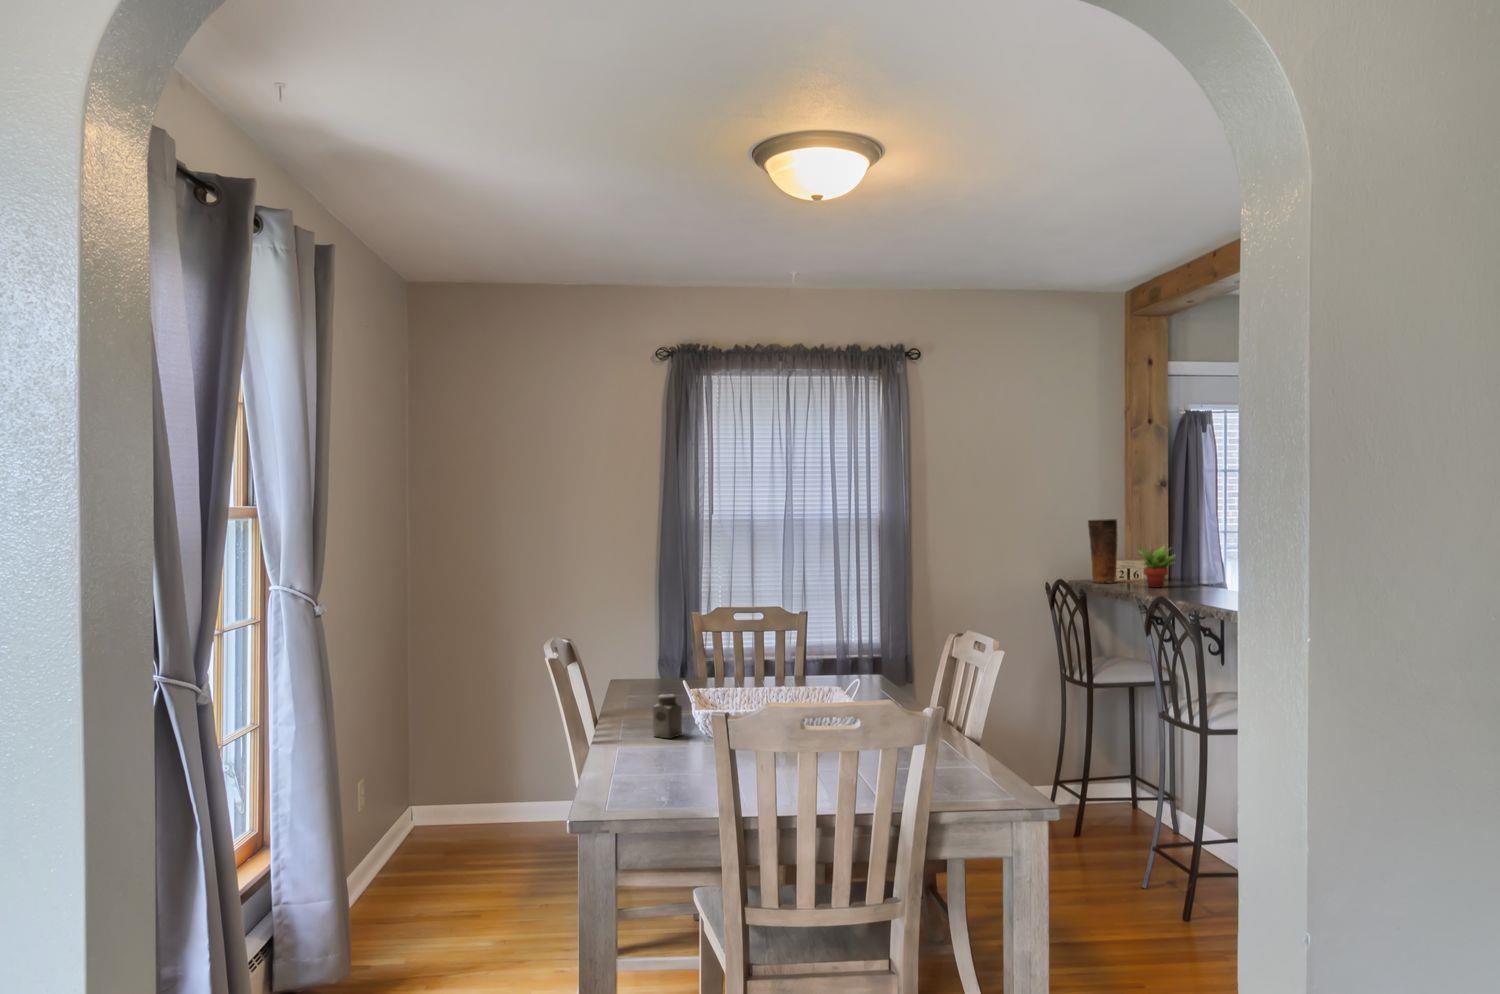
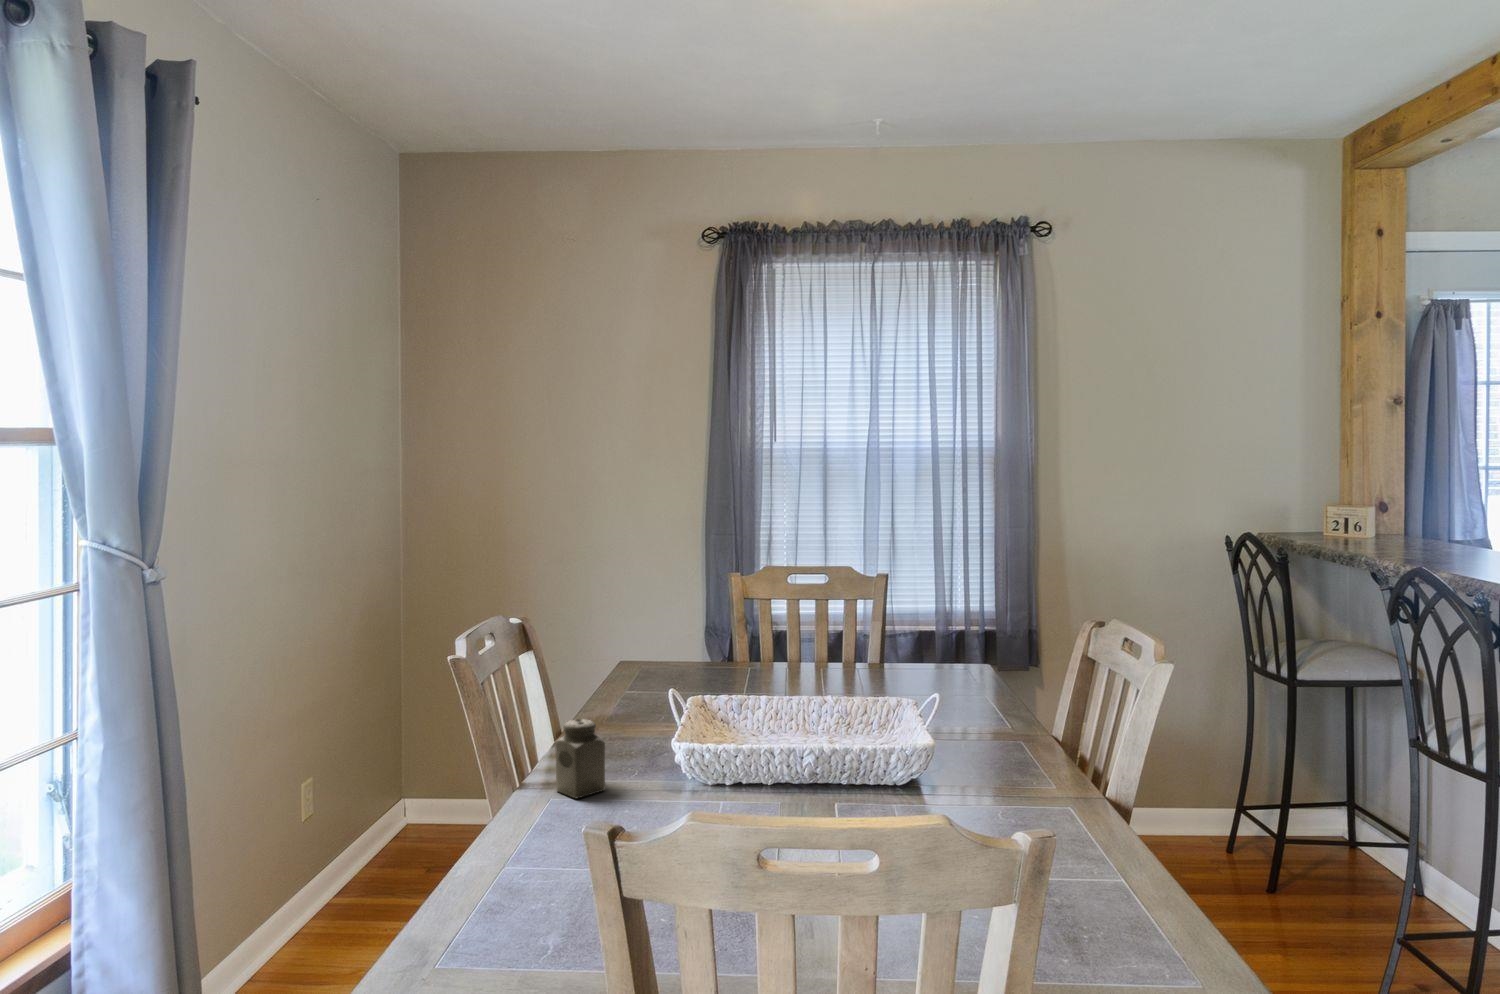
vase: present [1088,519,1117,583] -> none [1289,448,1334,537]
succulent plant: present [1139,545,1176,587] -> none [1363,484,1436,545]

